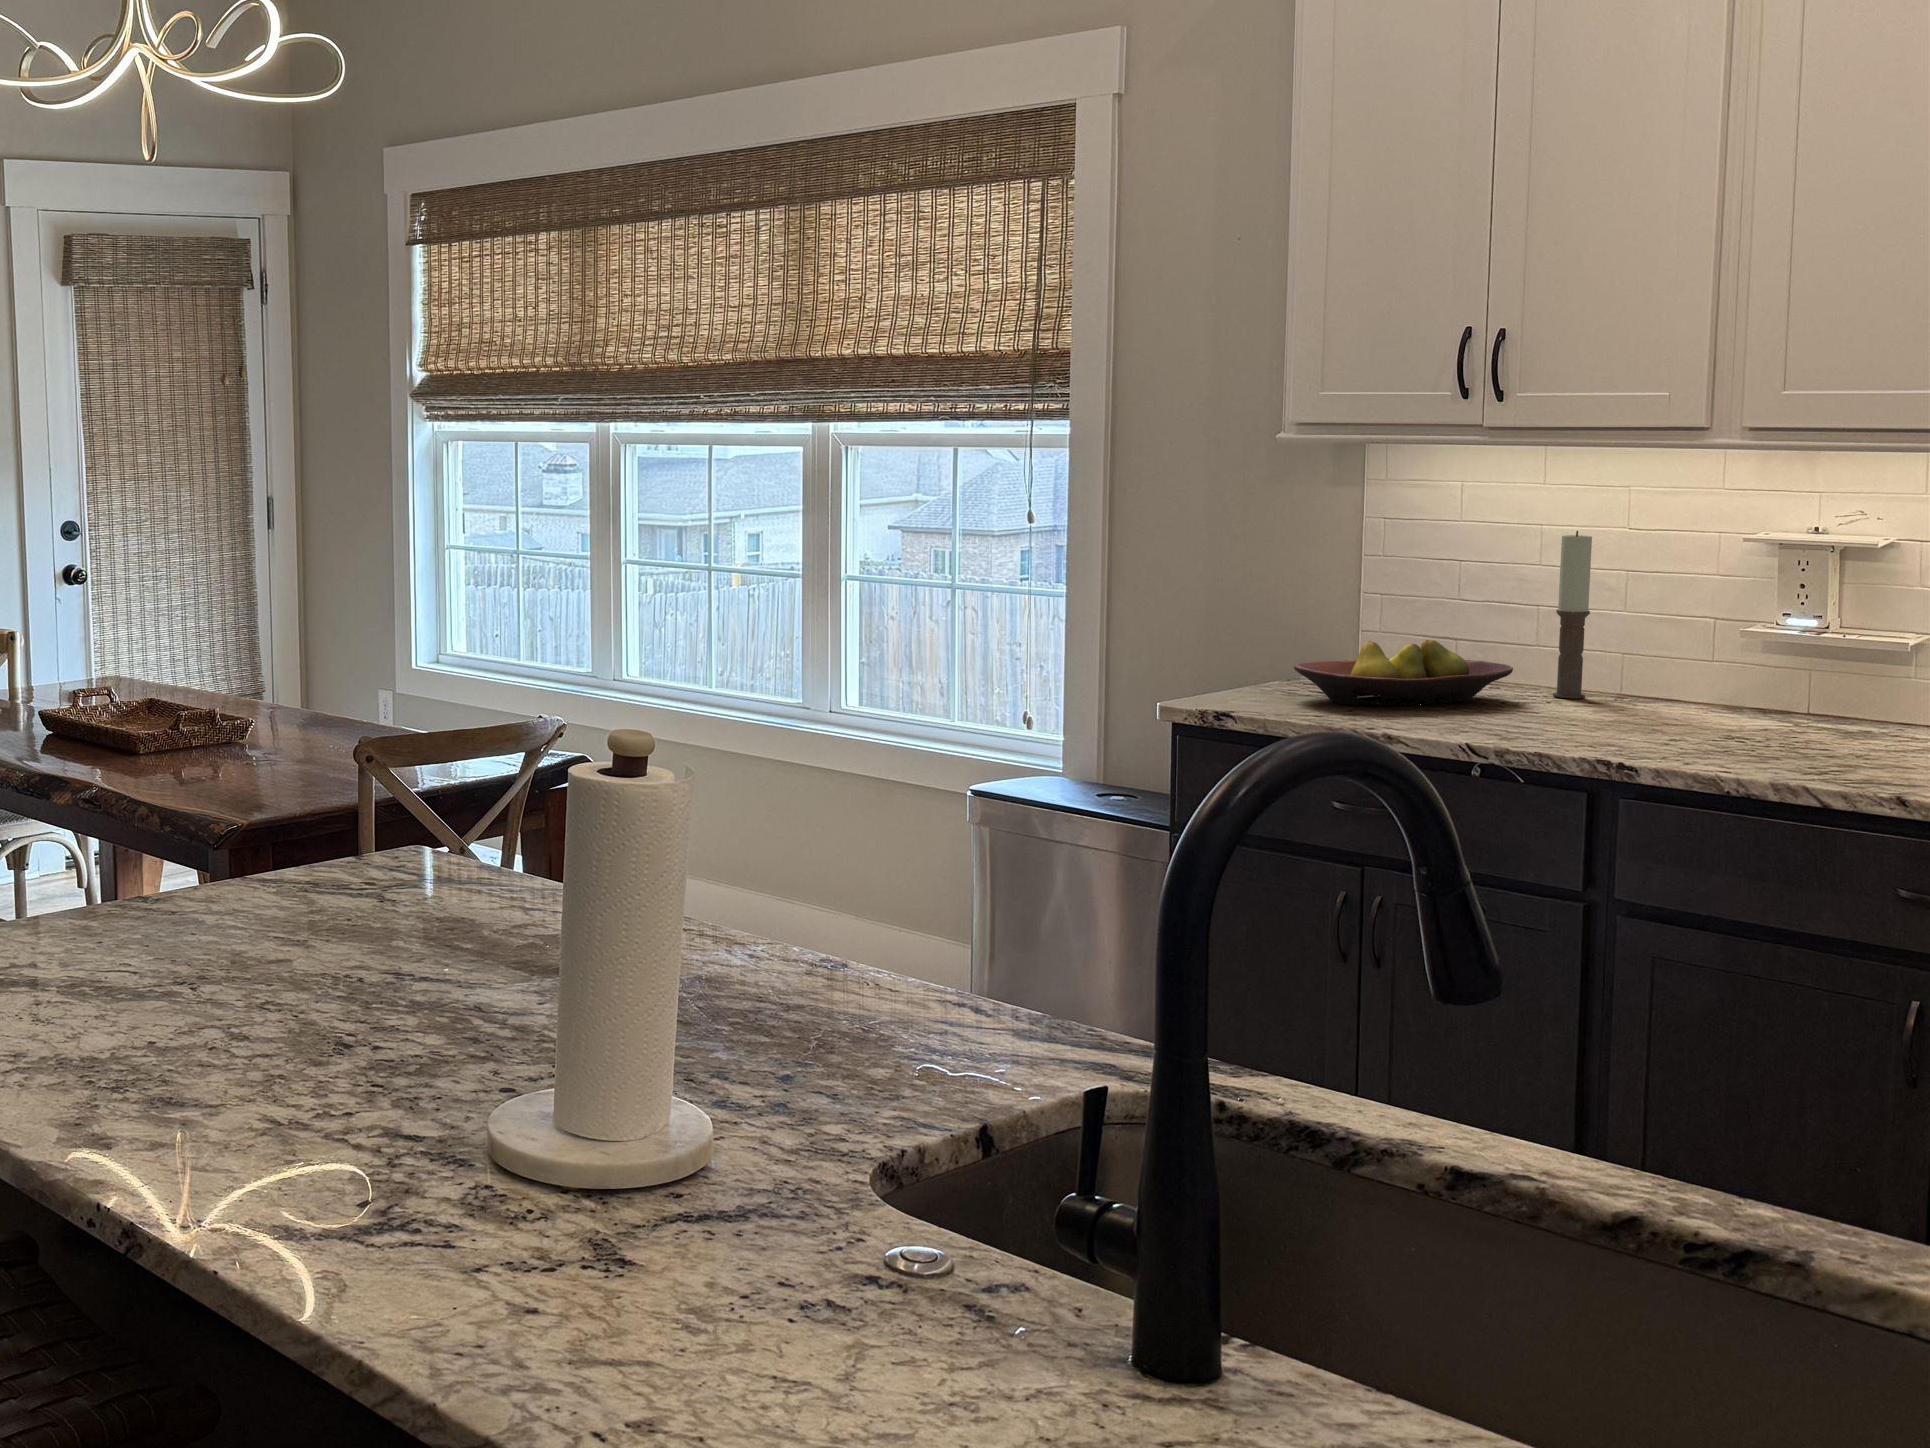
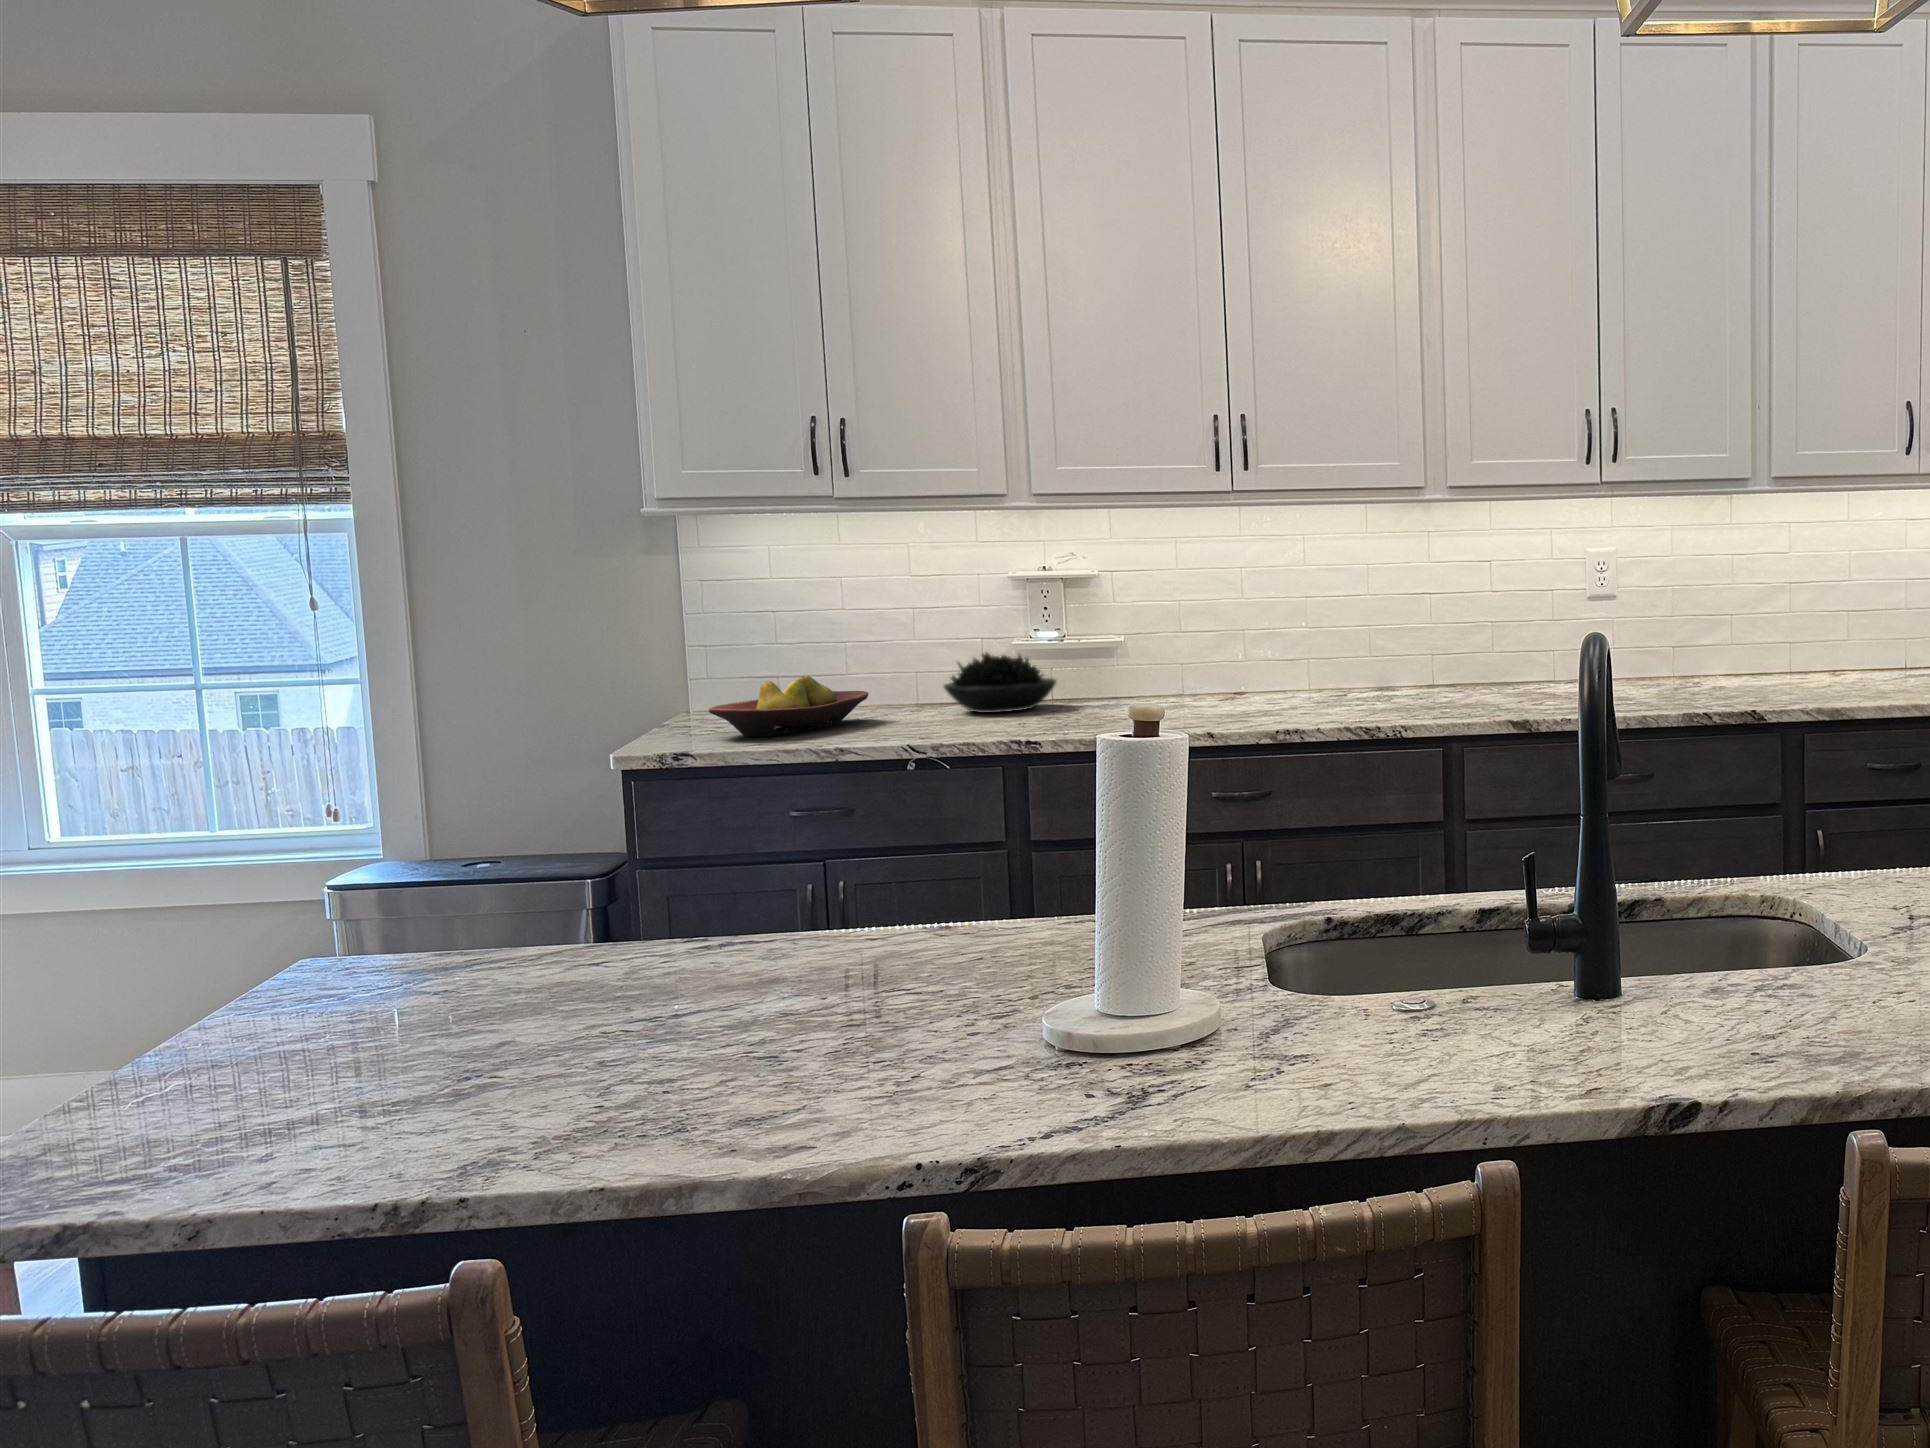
candle: present [1553,531,1592,698] -> none [877,579,908,713]
succulent plant: none [1616,637,1792,722] -> present [944,653,1056,713]

